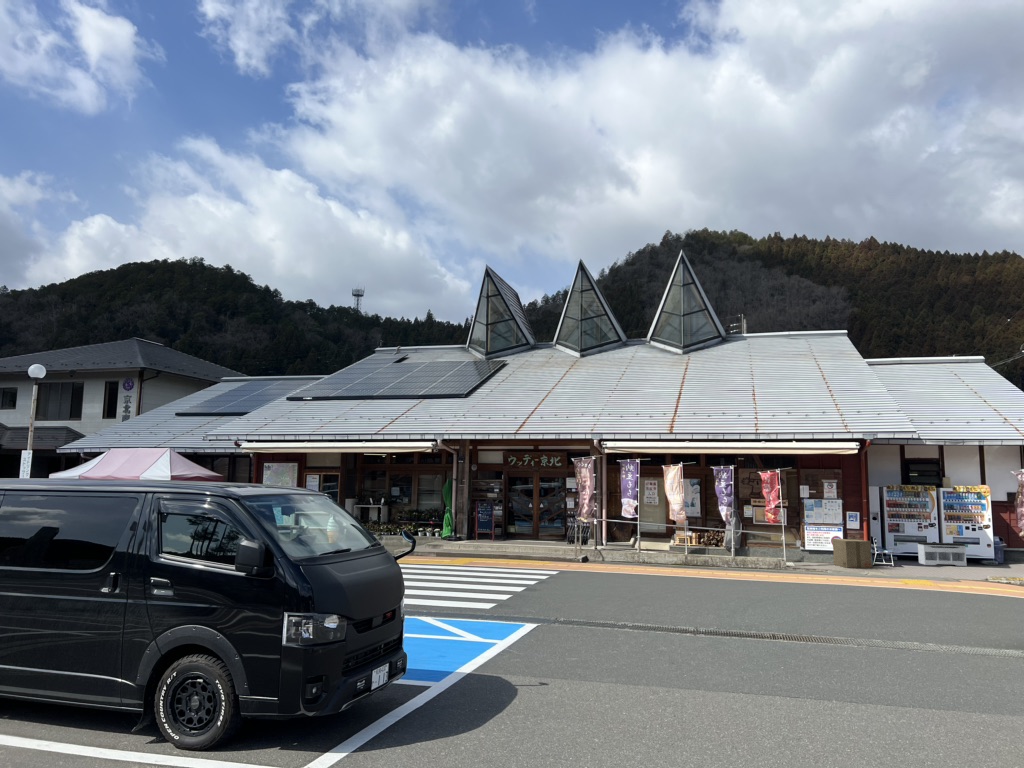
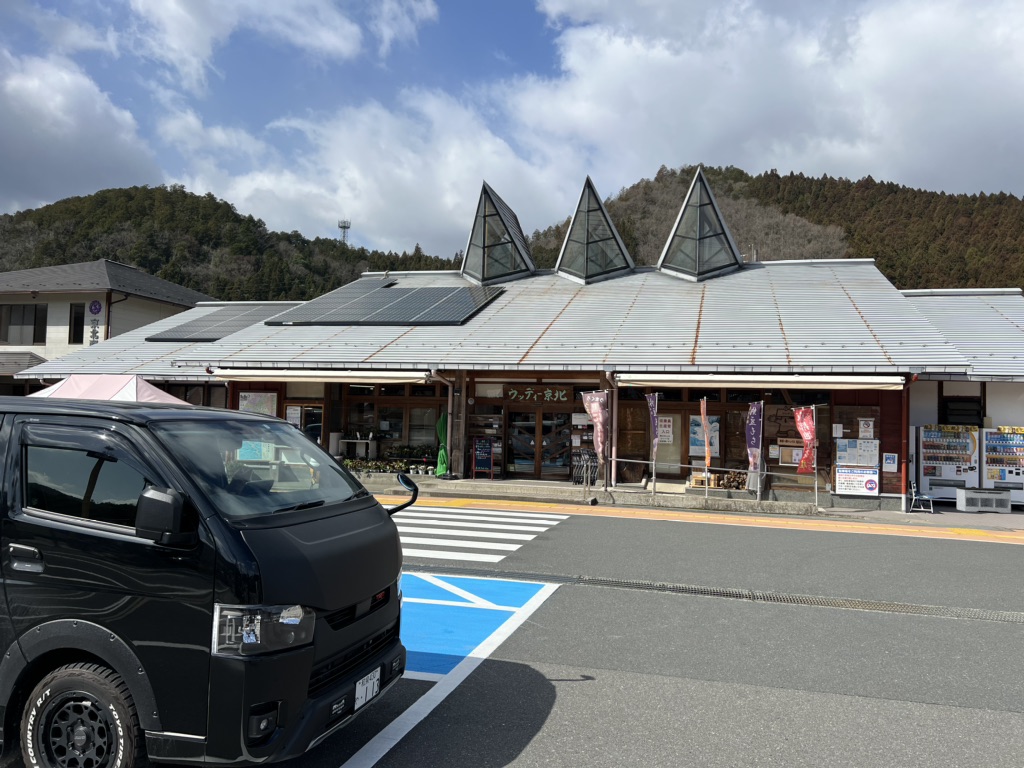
cardboard box: present [832,539,872,568] -> none [867,482,911,514]

